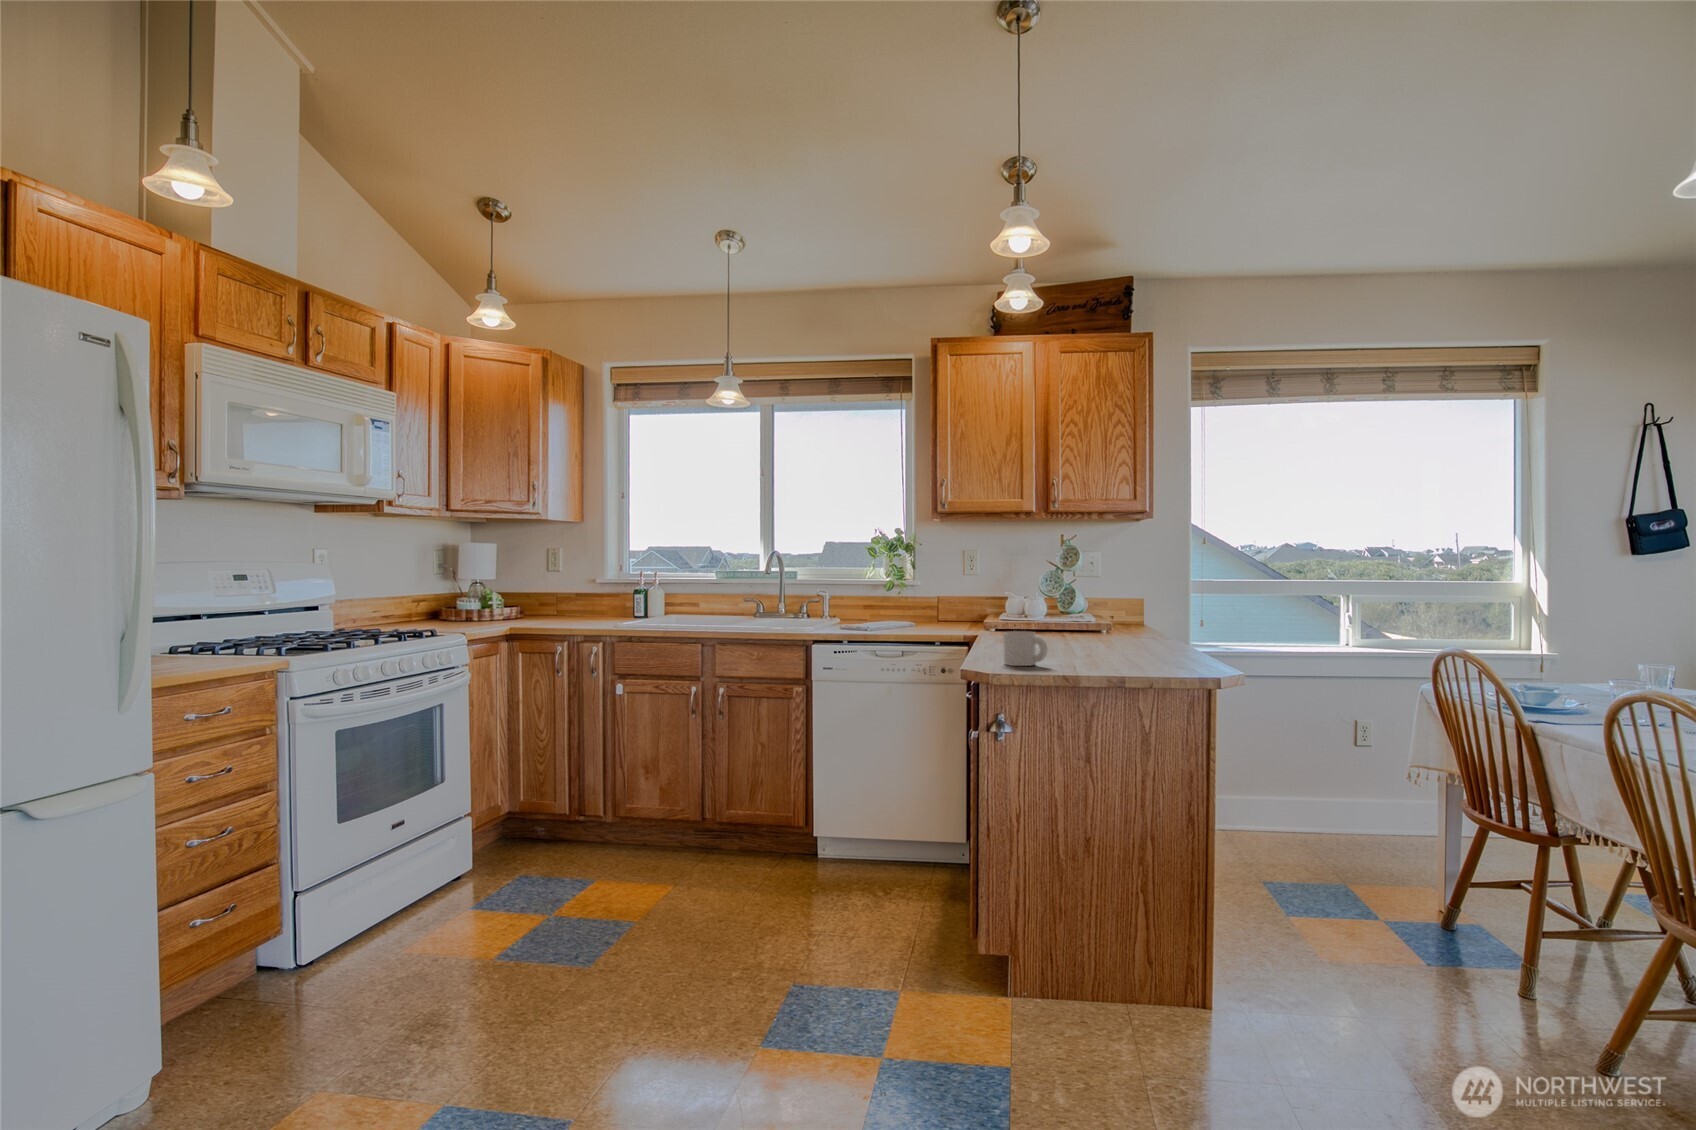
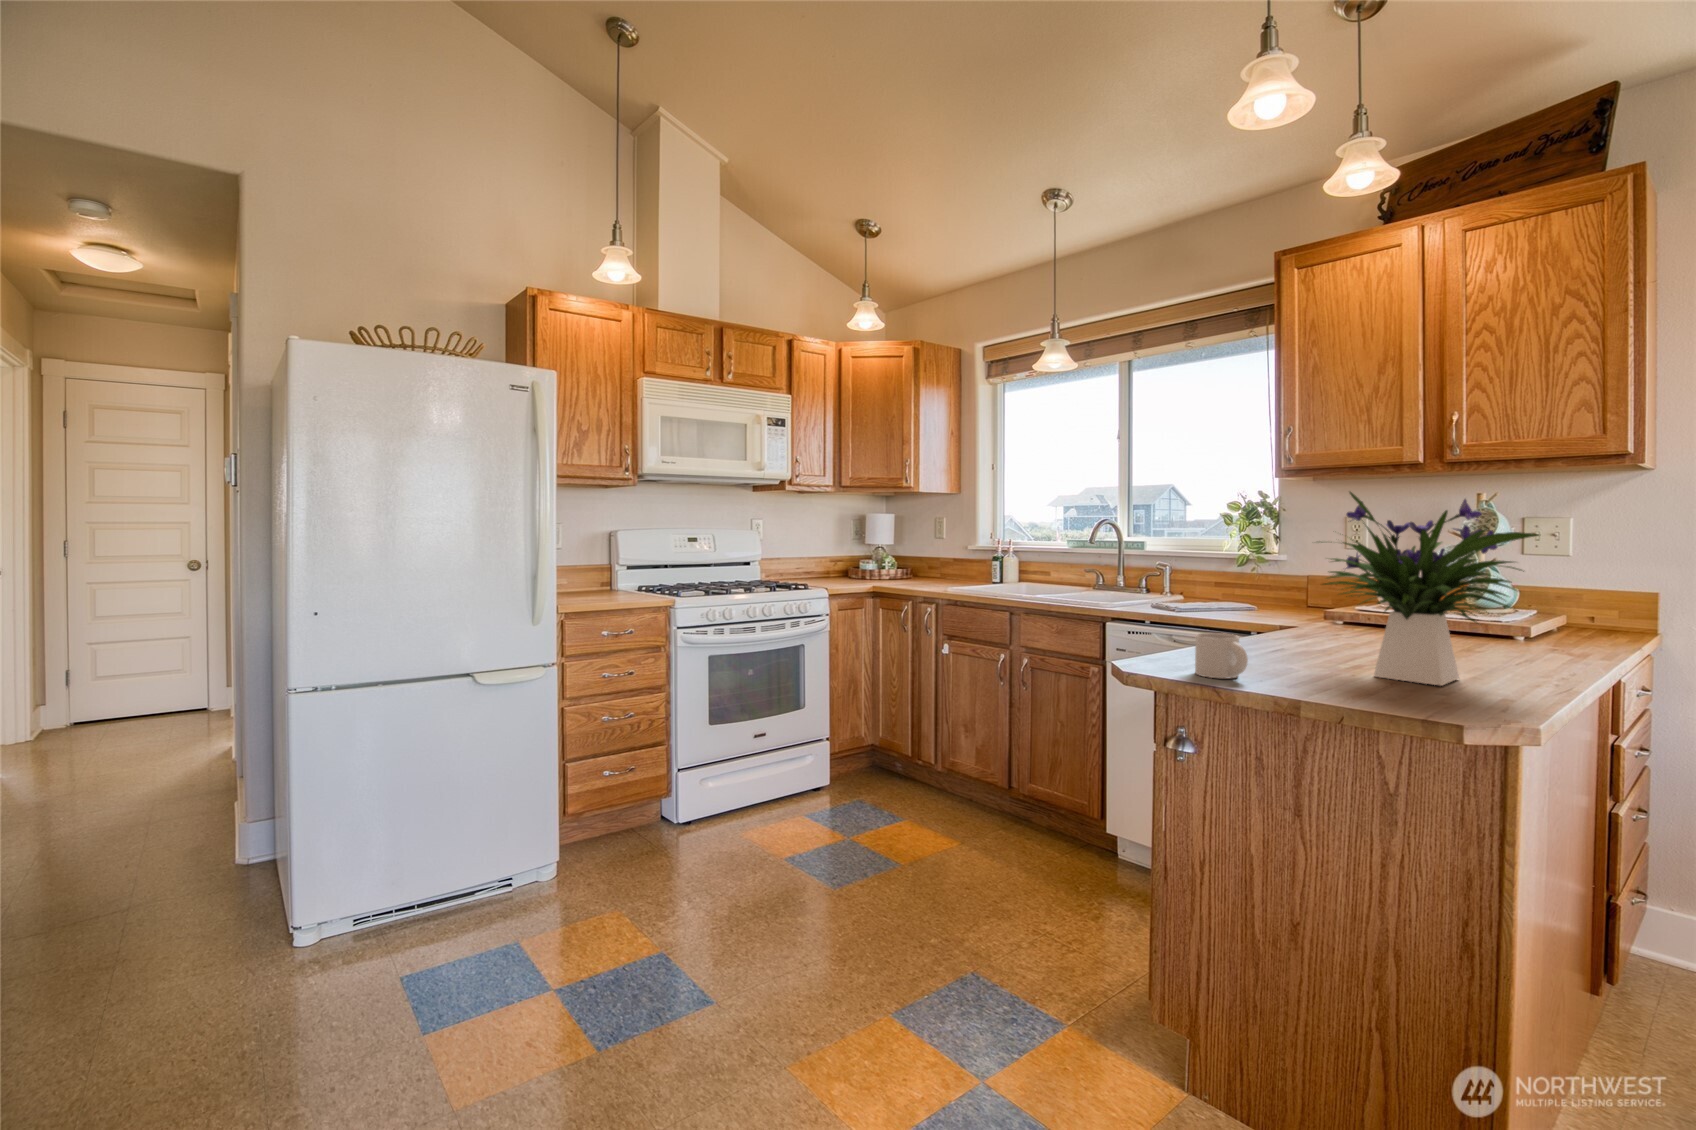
flower arrangement: none [1047,521,1179,657] -> present [1321,492,1538,685]

